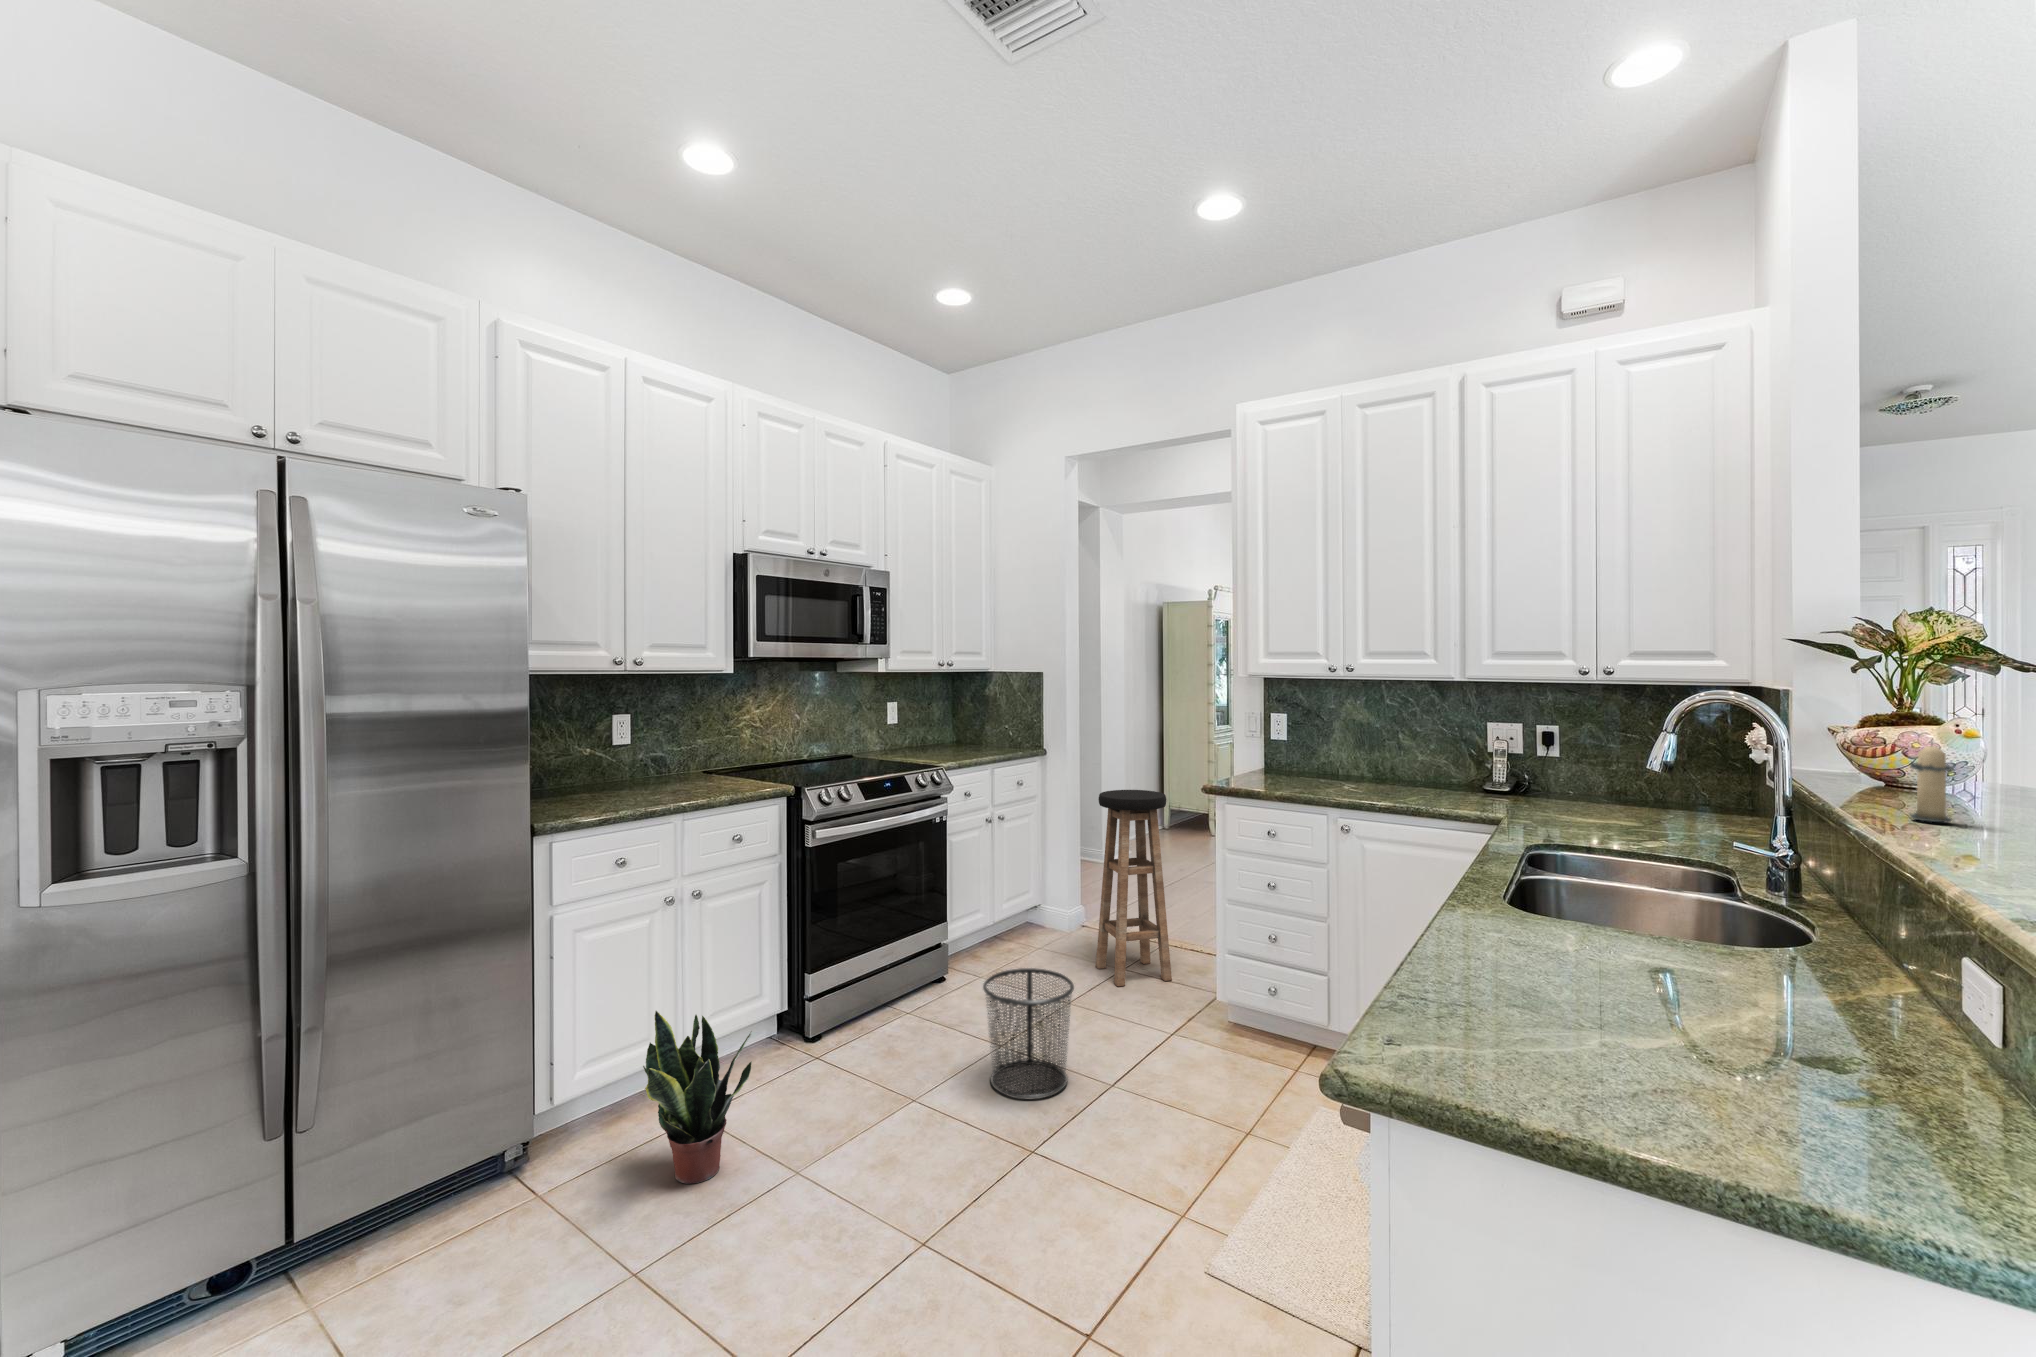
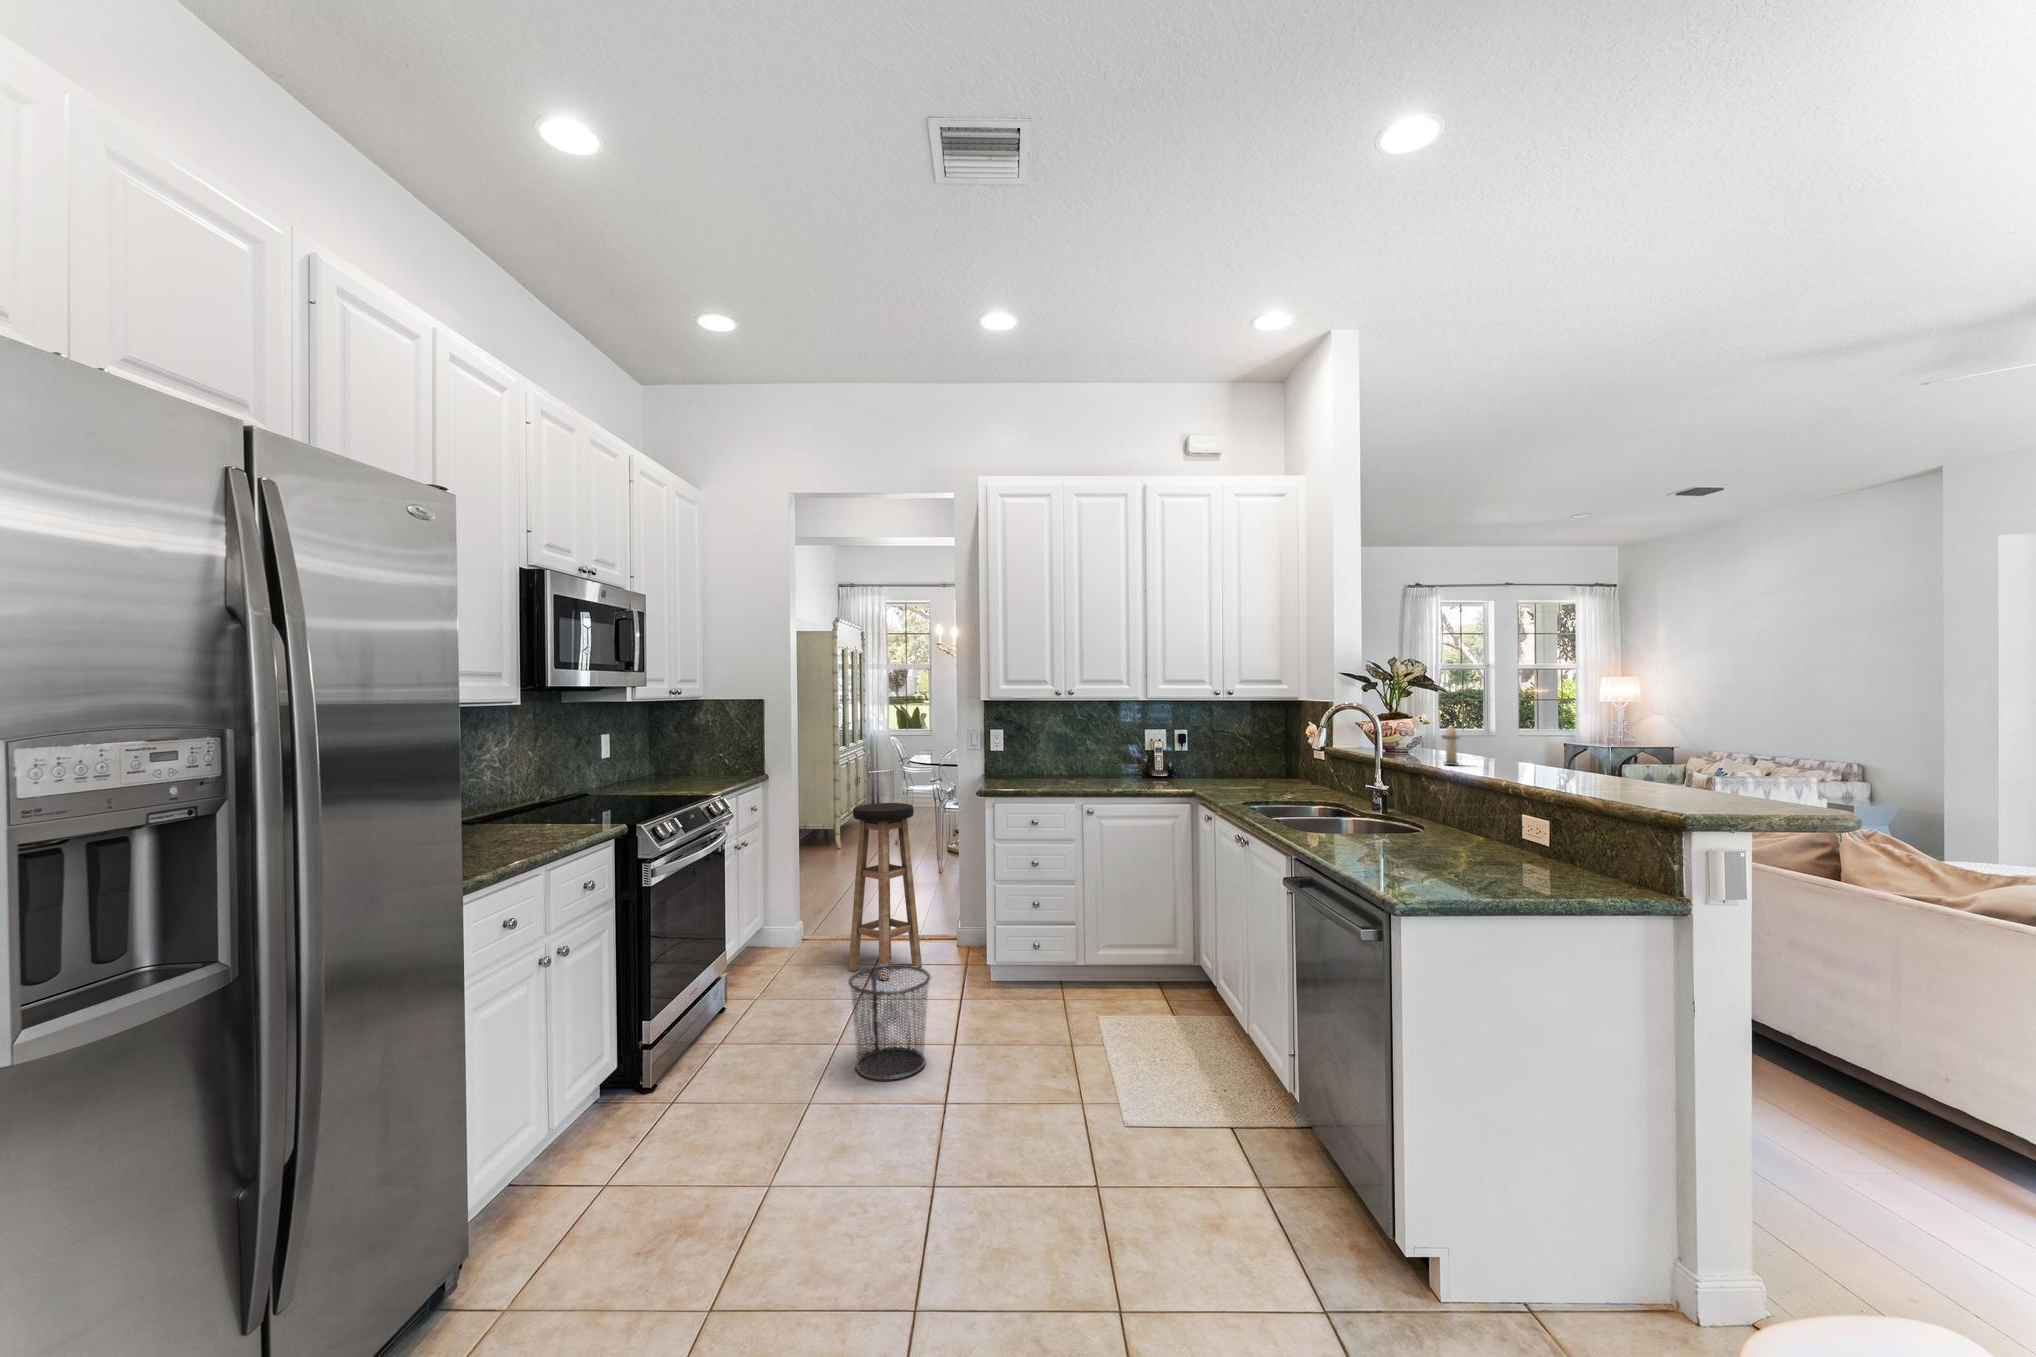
potted plant: present [643,1011,752,1184] -> none [597,1067,721,1243]

